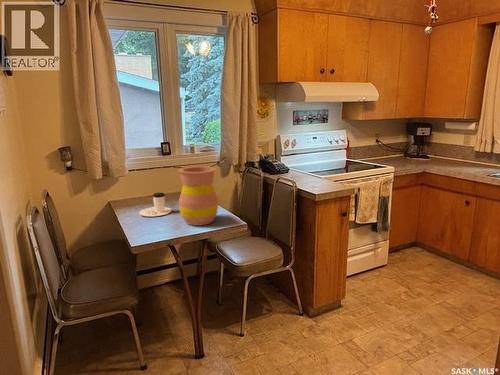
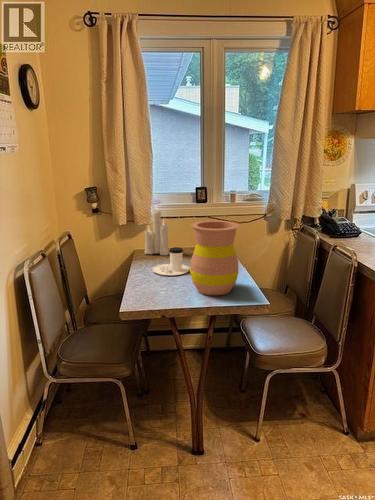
candle: none [122,156,146,203] -> present [145,209,169,255]

